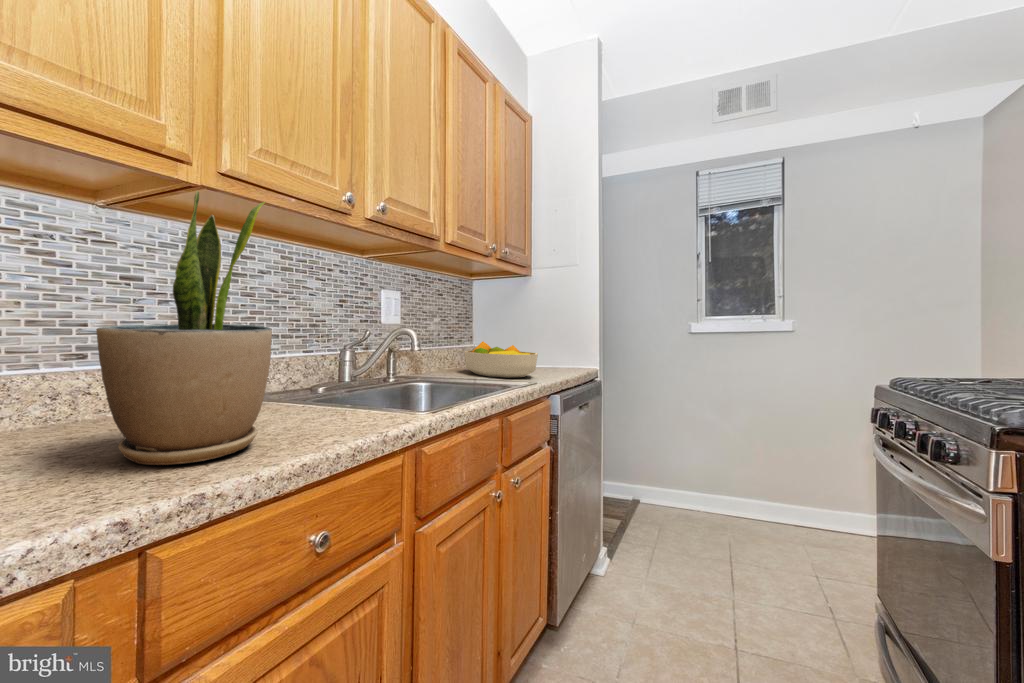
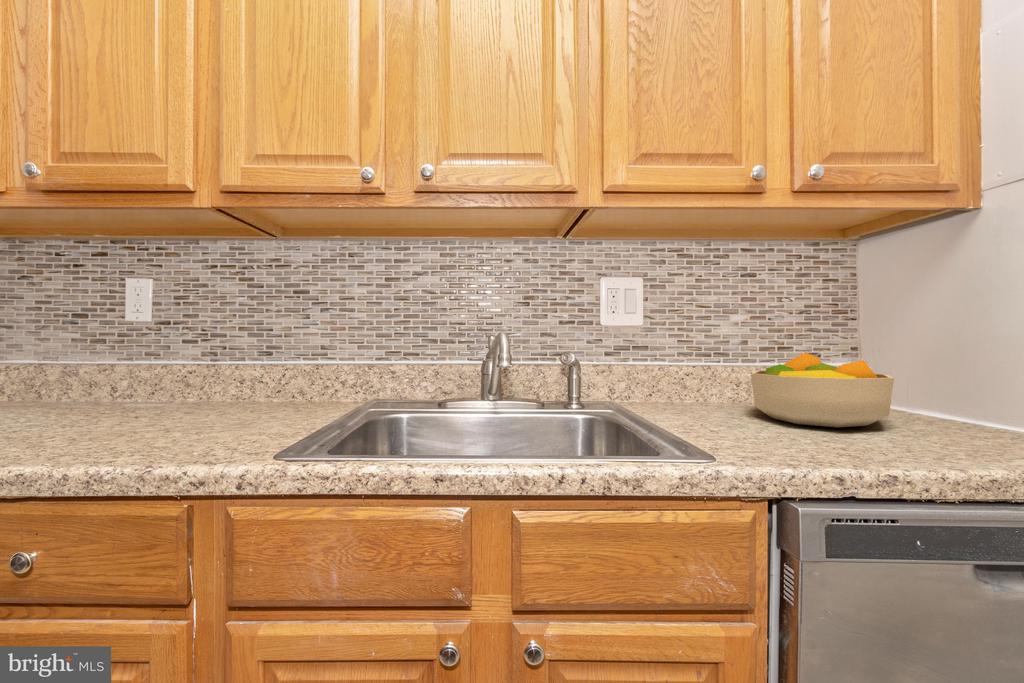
potted plant: present [96,191,272,465] -> none [108,208,238,430]

